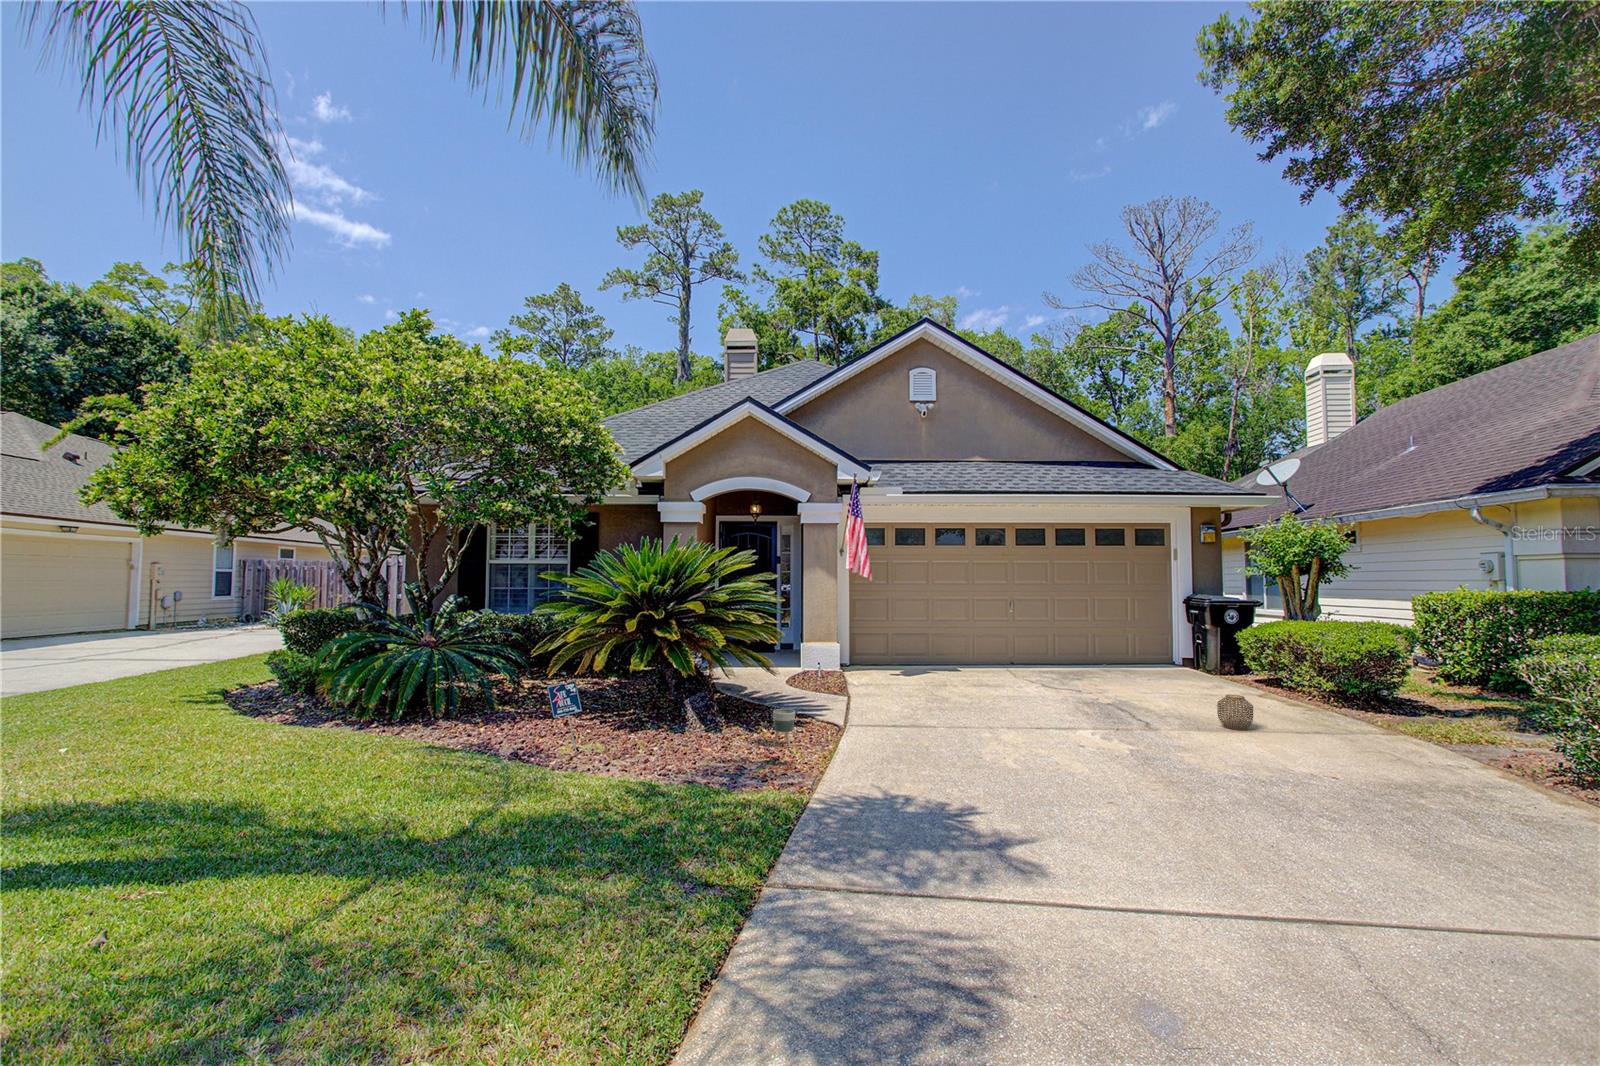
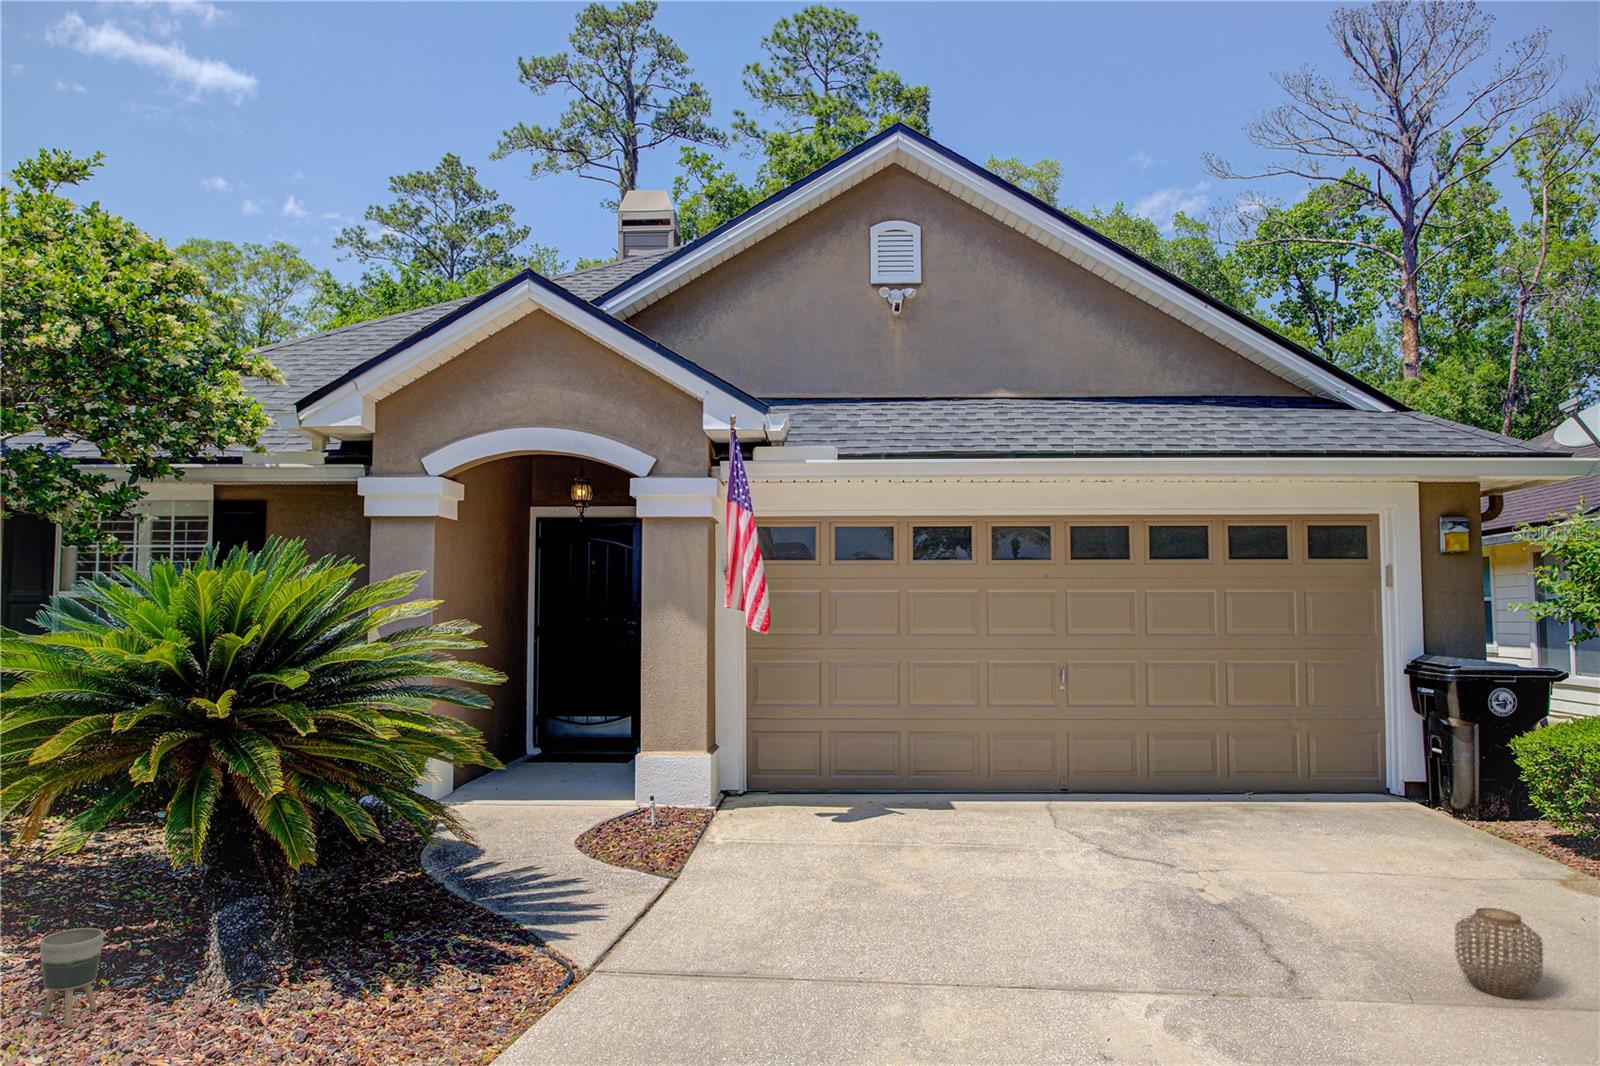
planter: present [773,709,795,748] -> present [40,928,104,1027]

